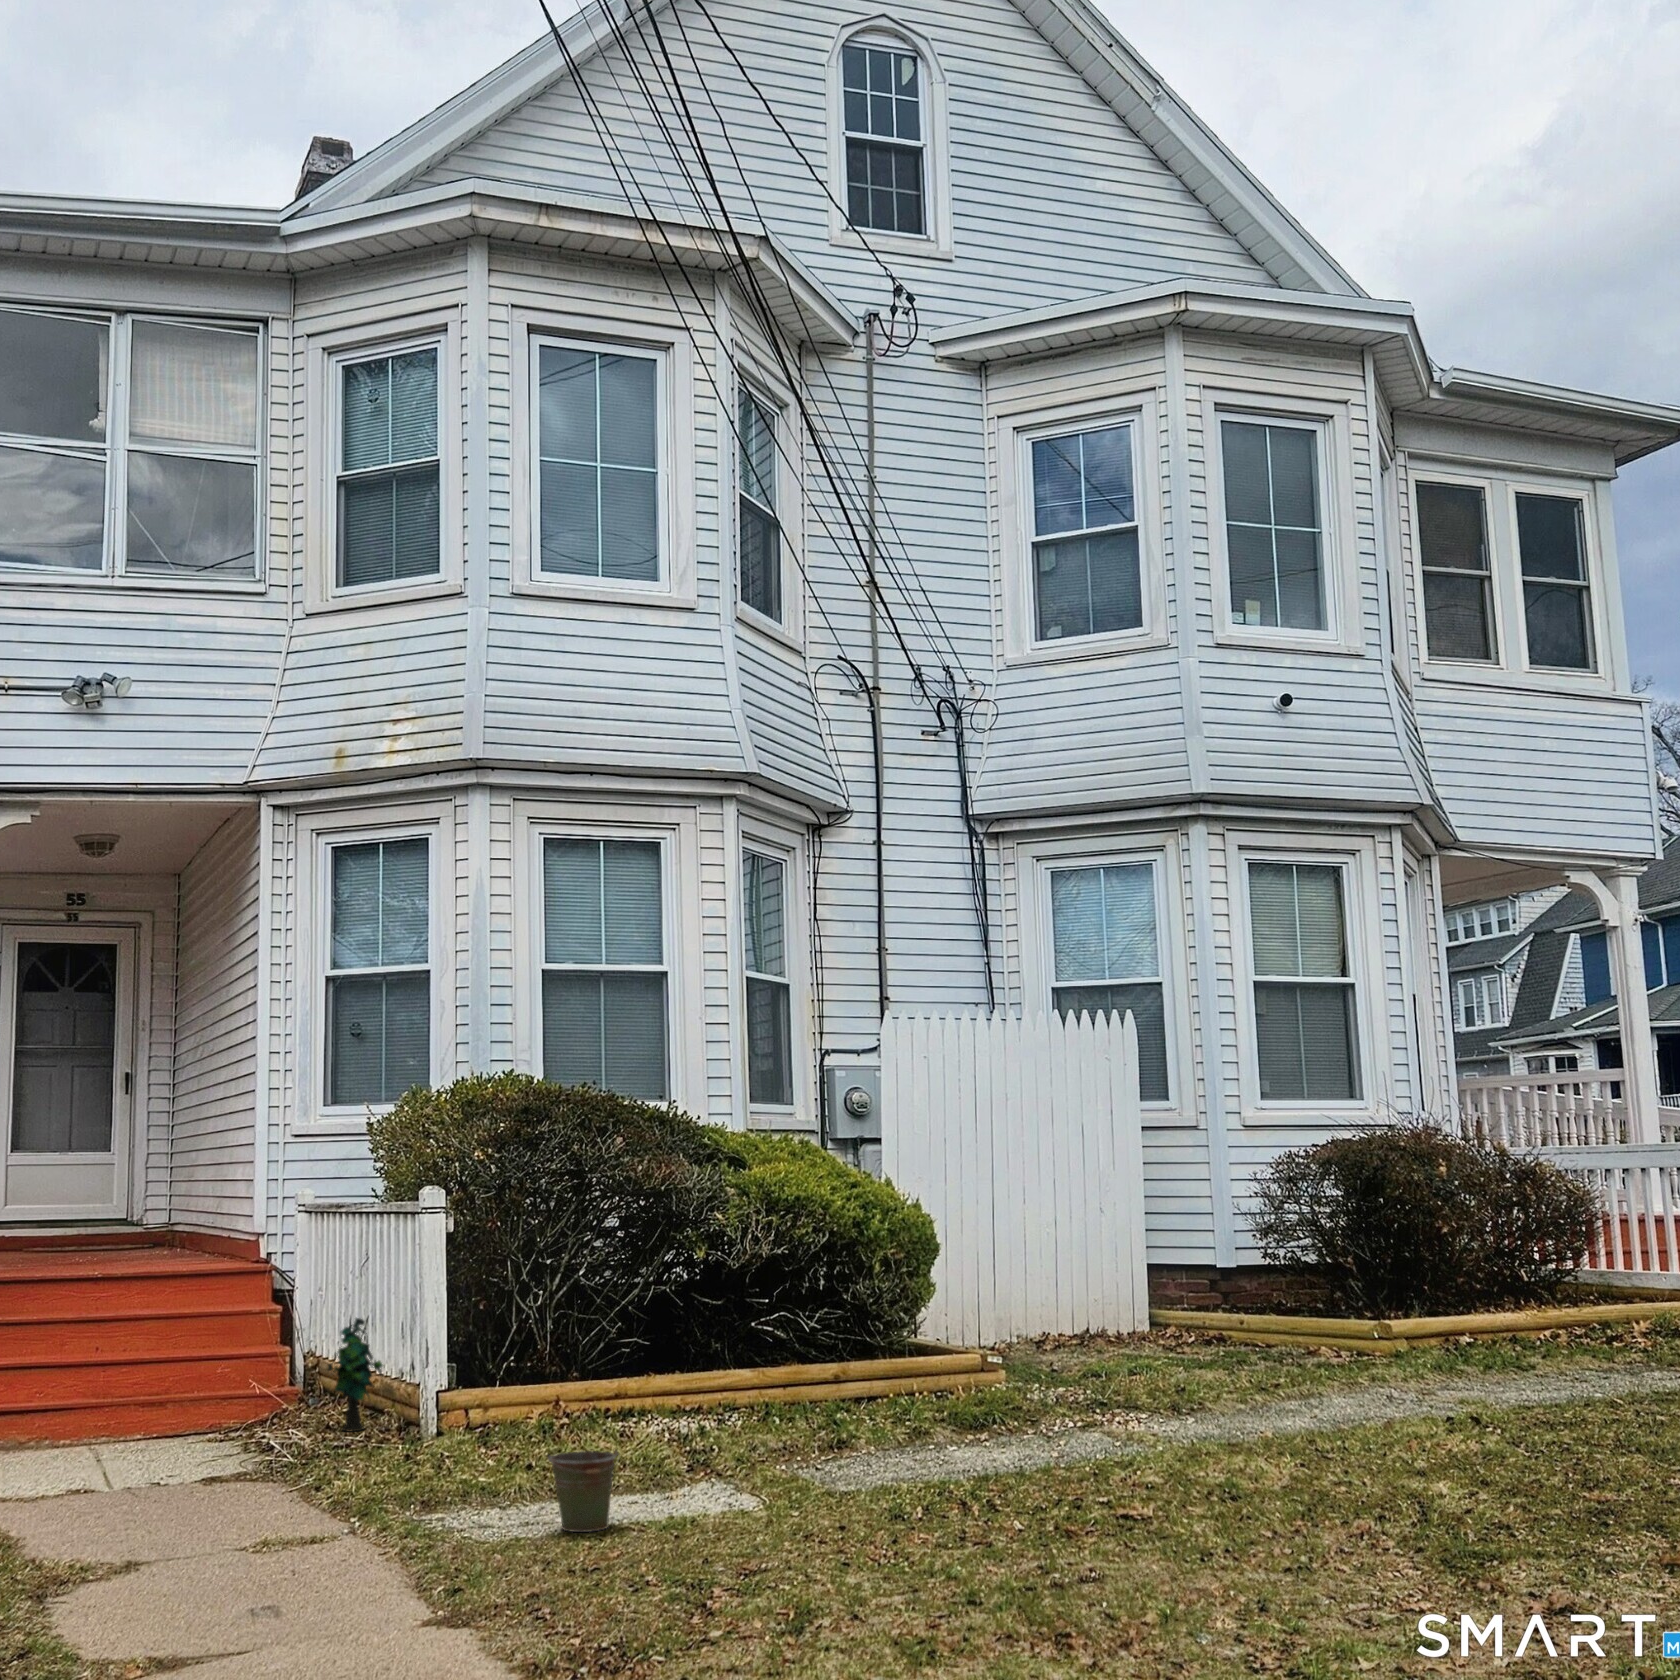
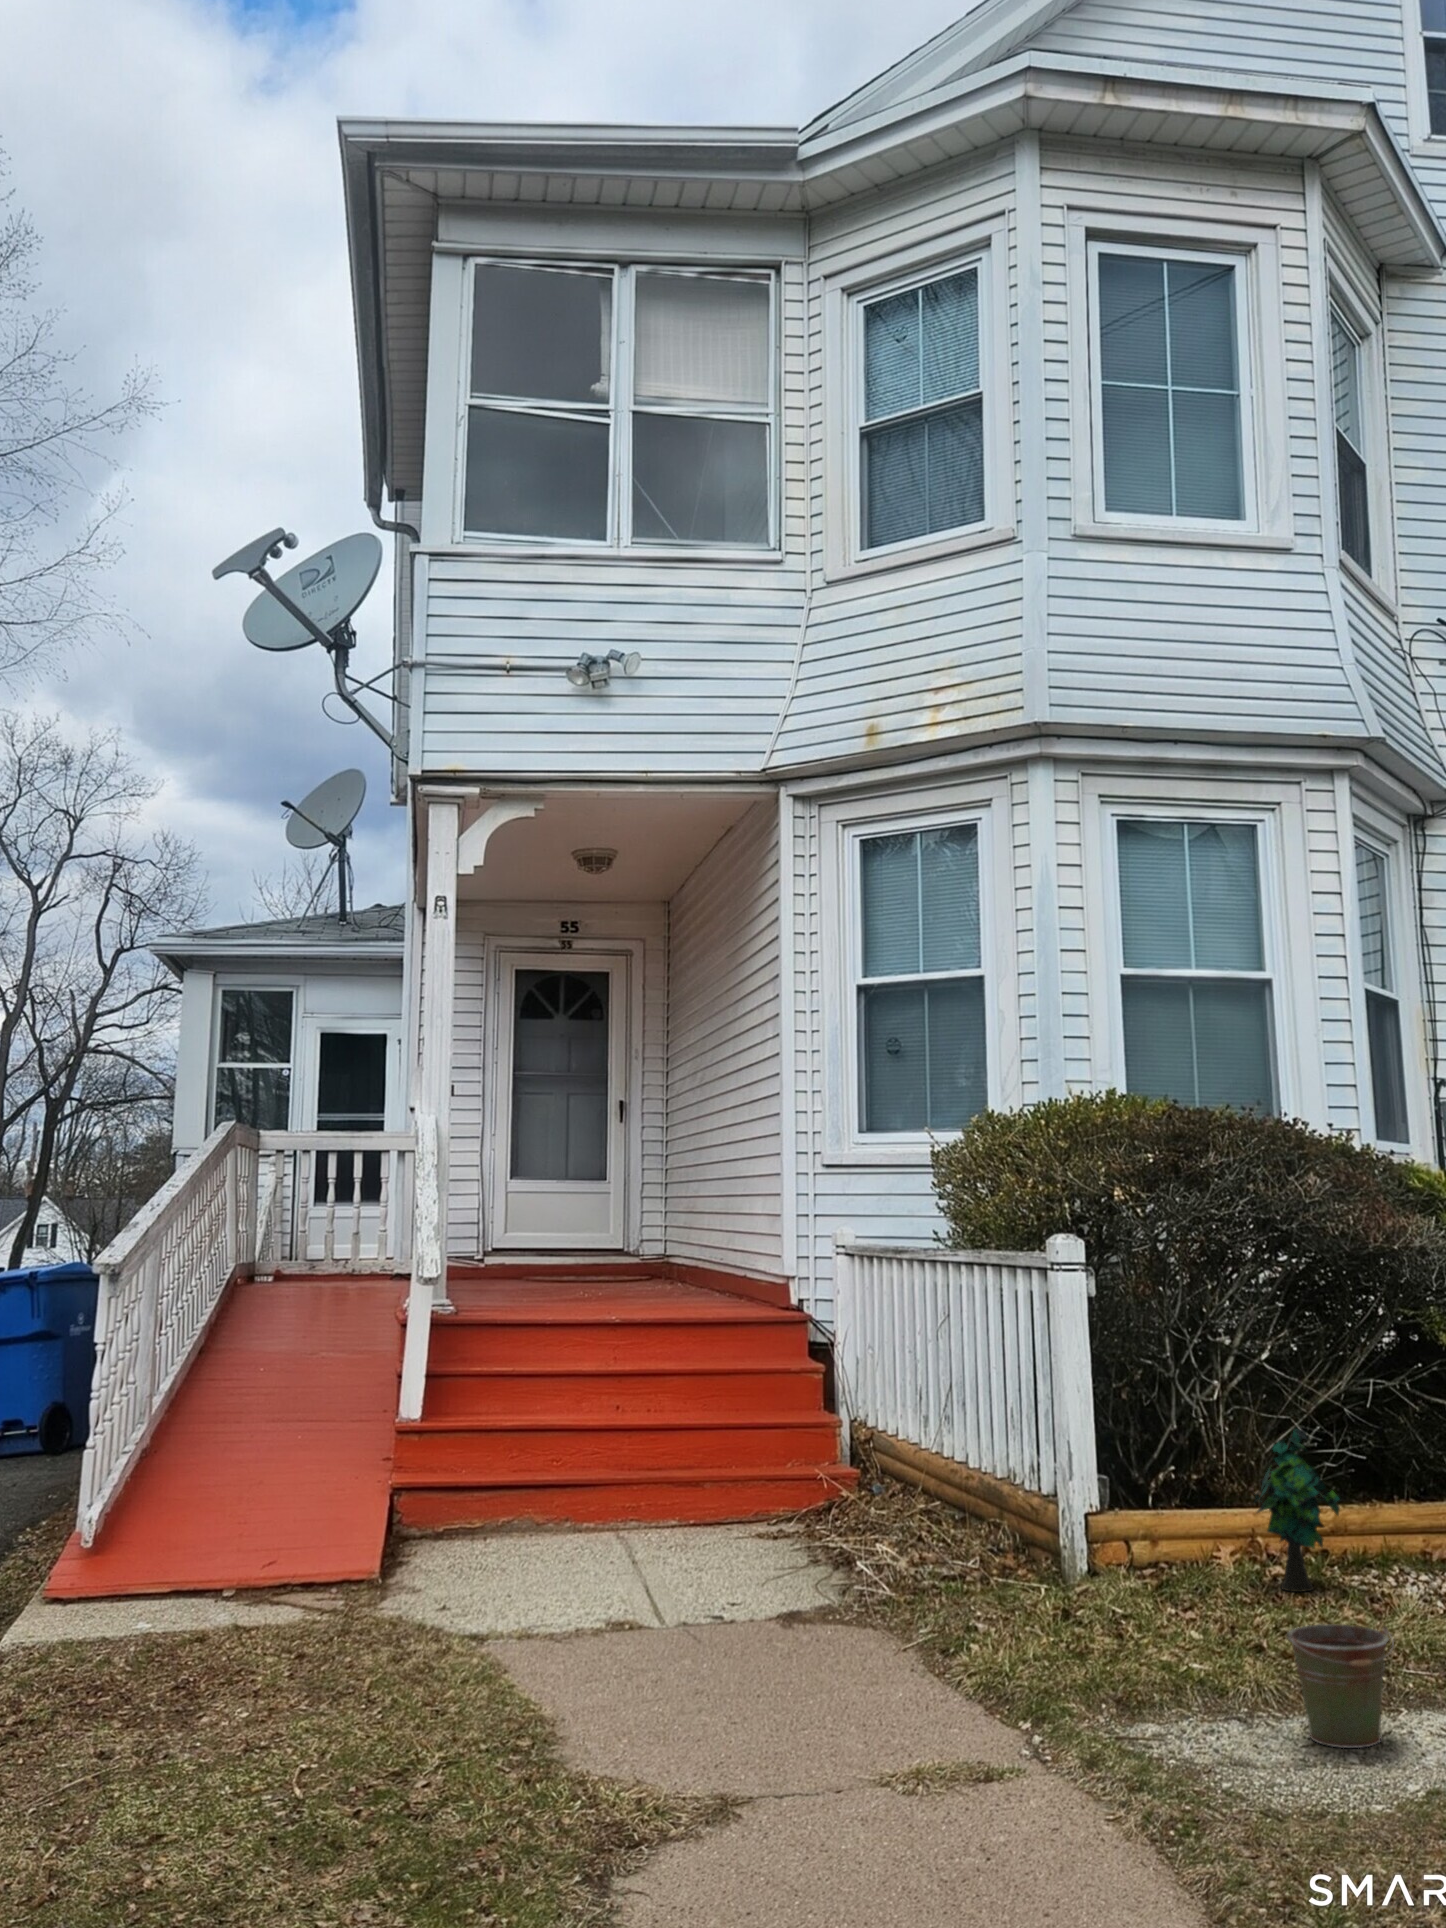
decorative plant: present [328,1318,383,1431] -> present [1254,1429,1340,1592]

